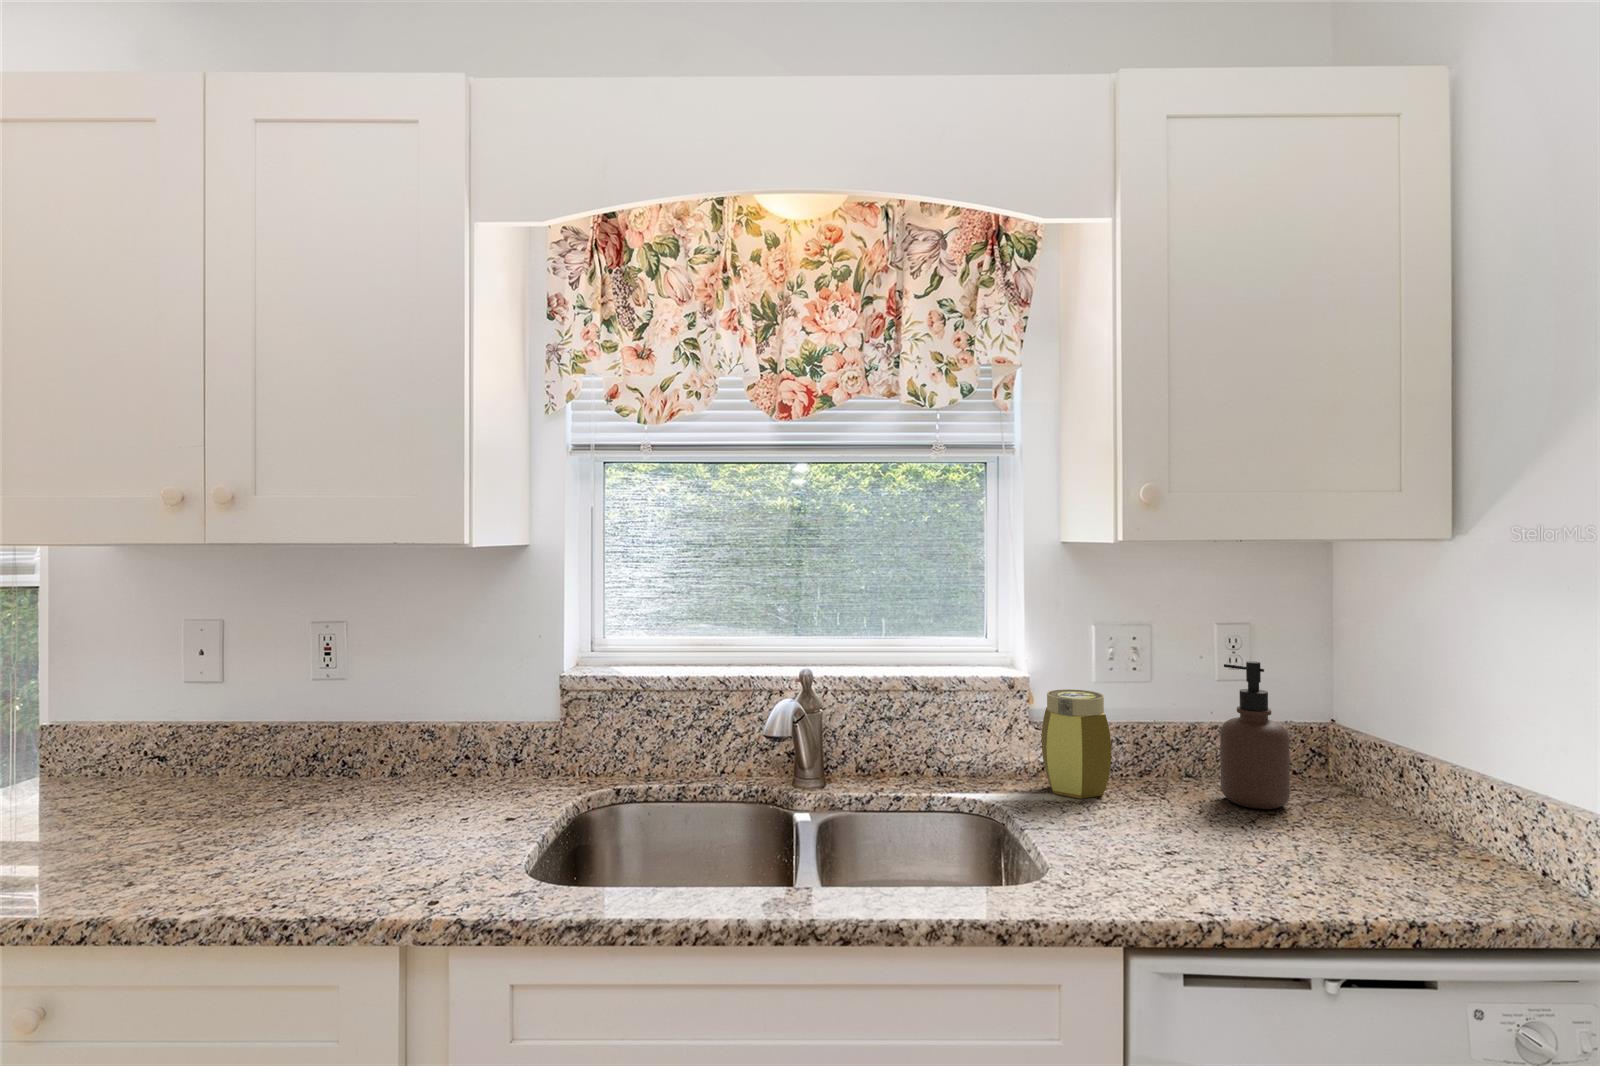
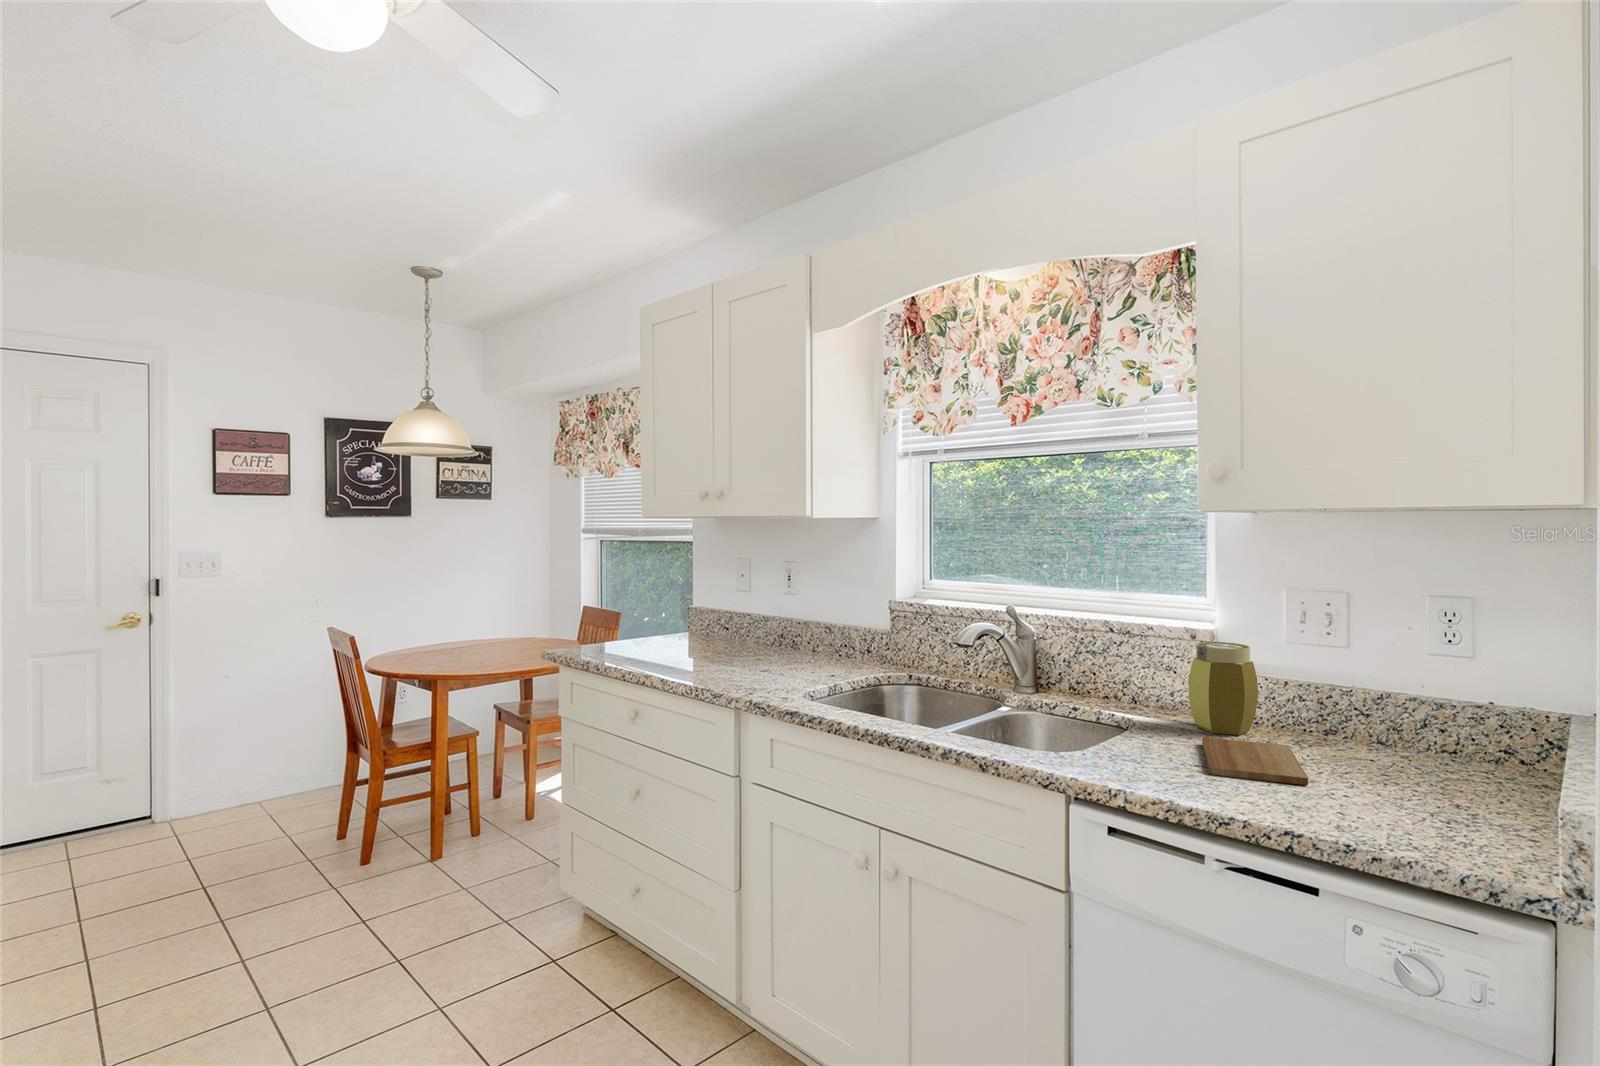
soap dispenser: present [1220,661,1290,809] -> none [1351,628,1425,772]
cutting board: none [1110,800,1283,862] -> present [1202,737,1308,785]

